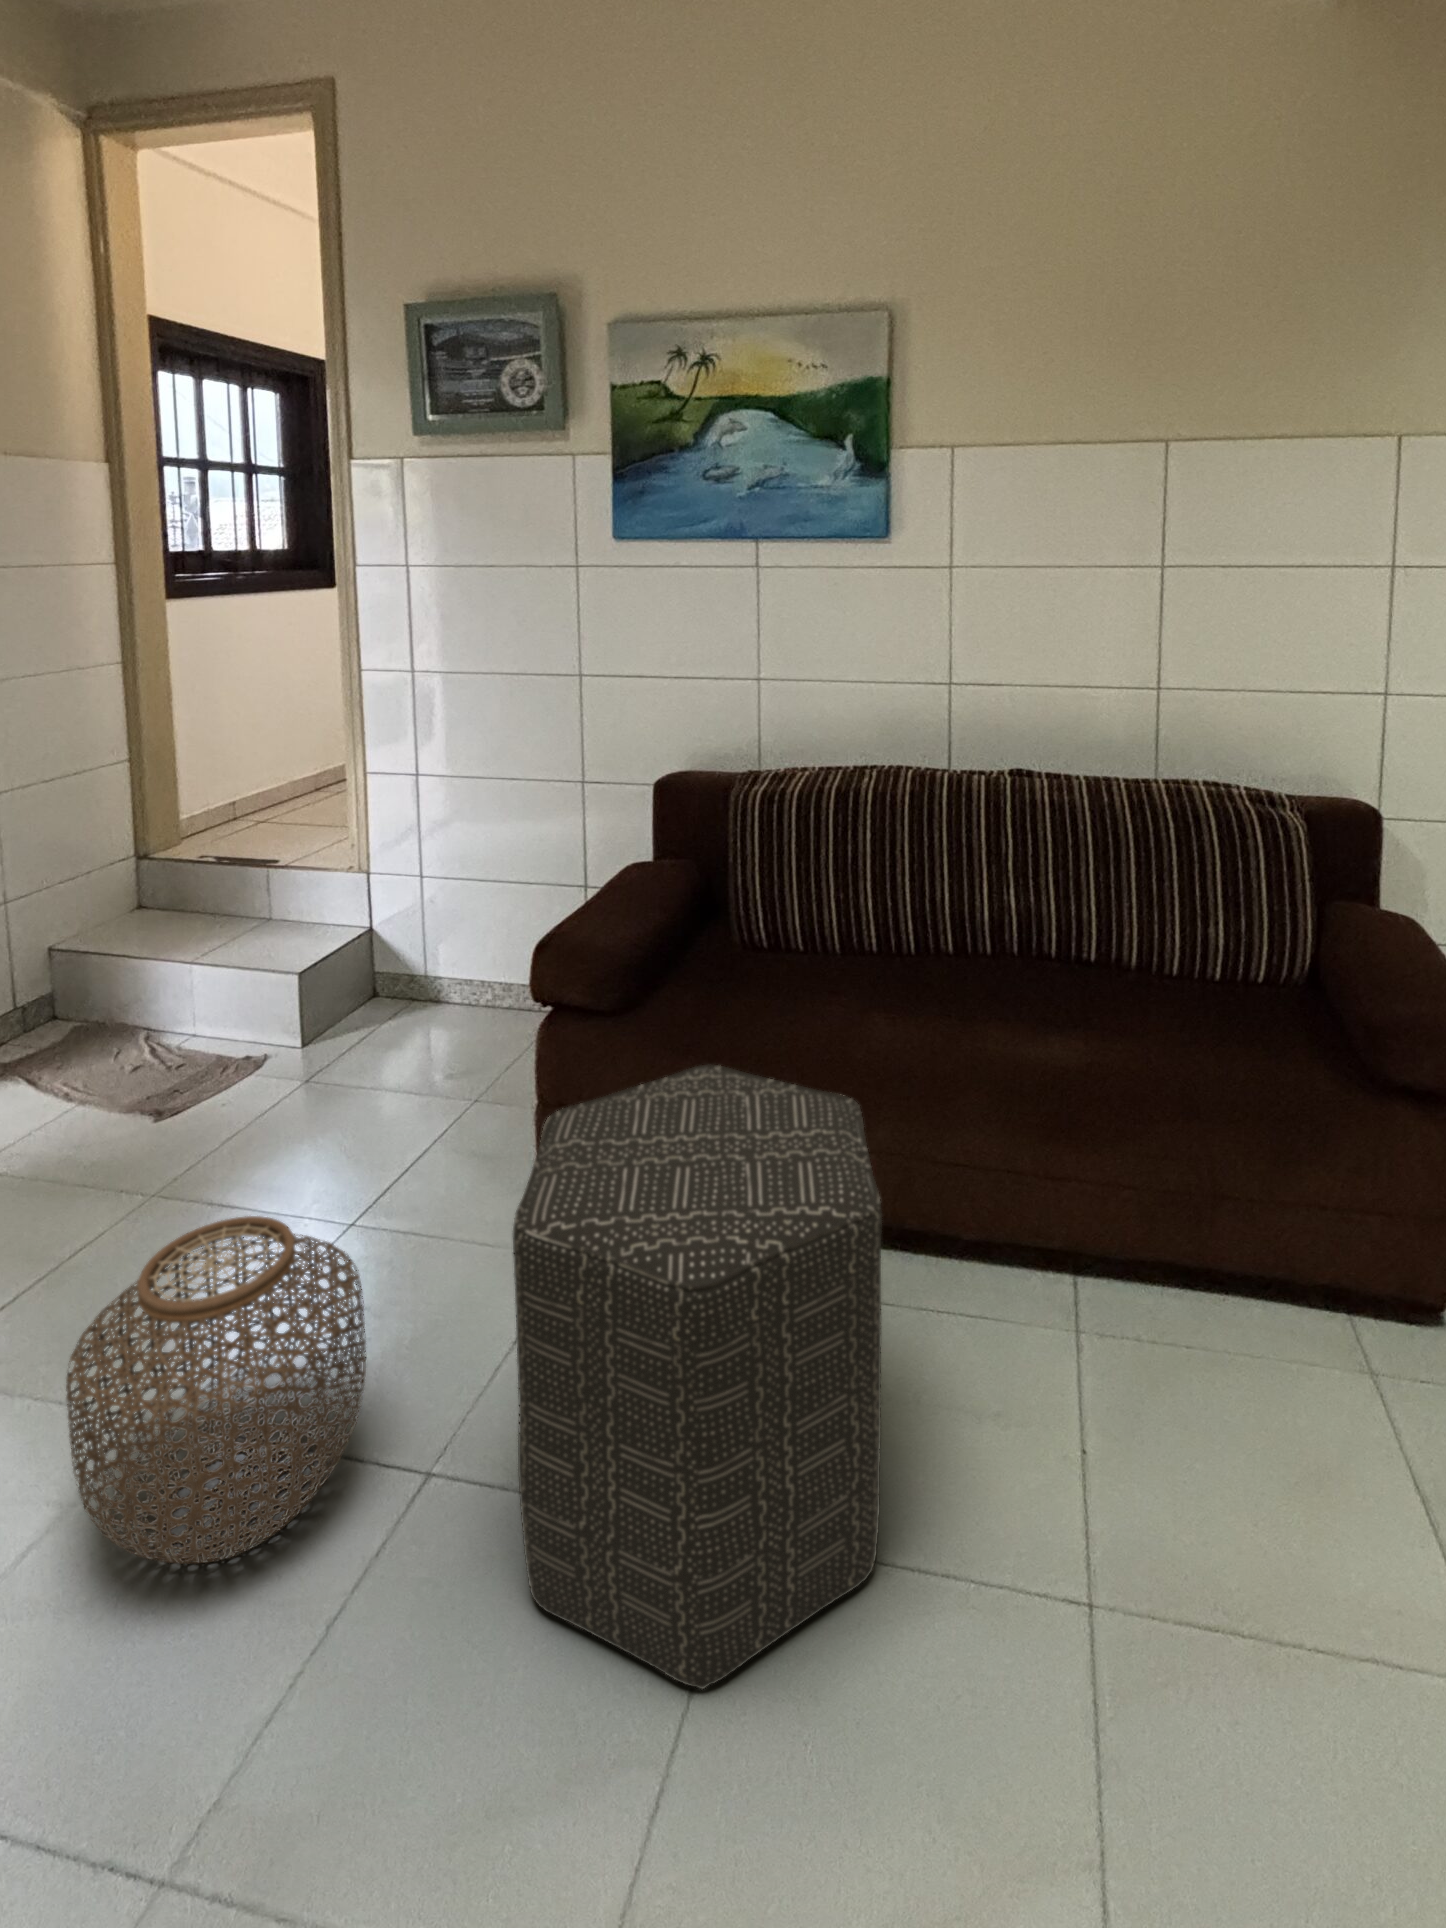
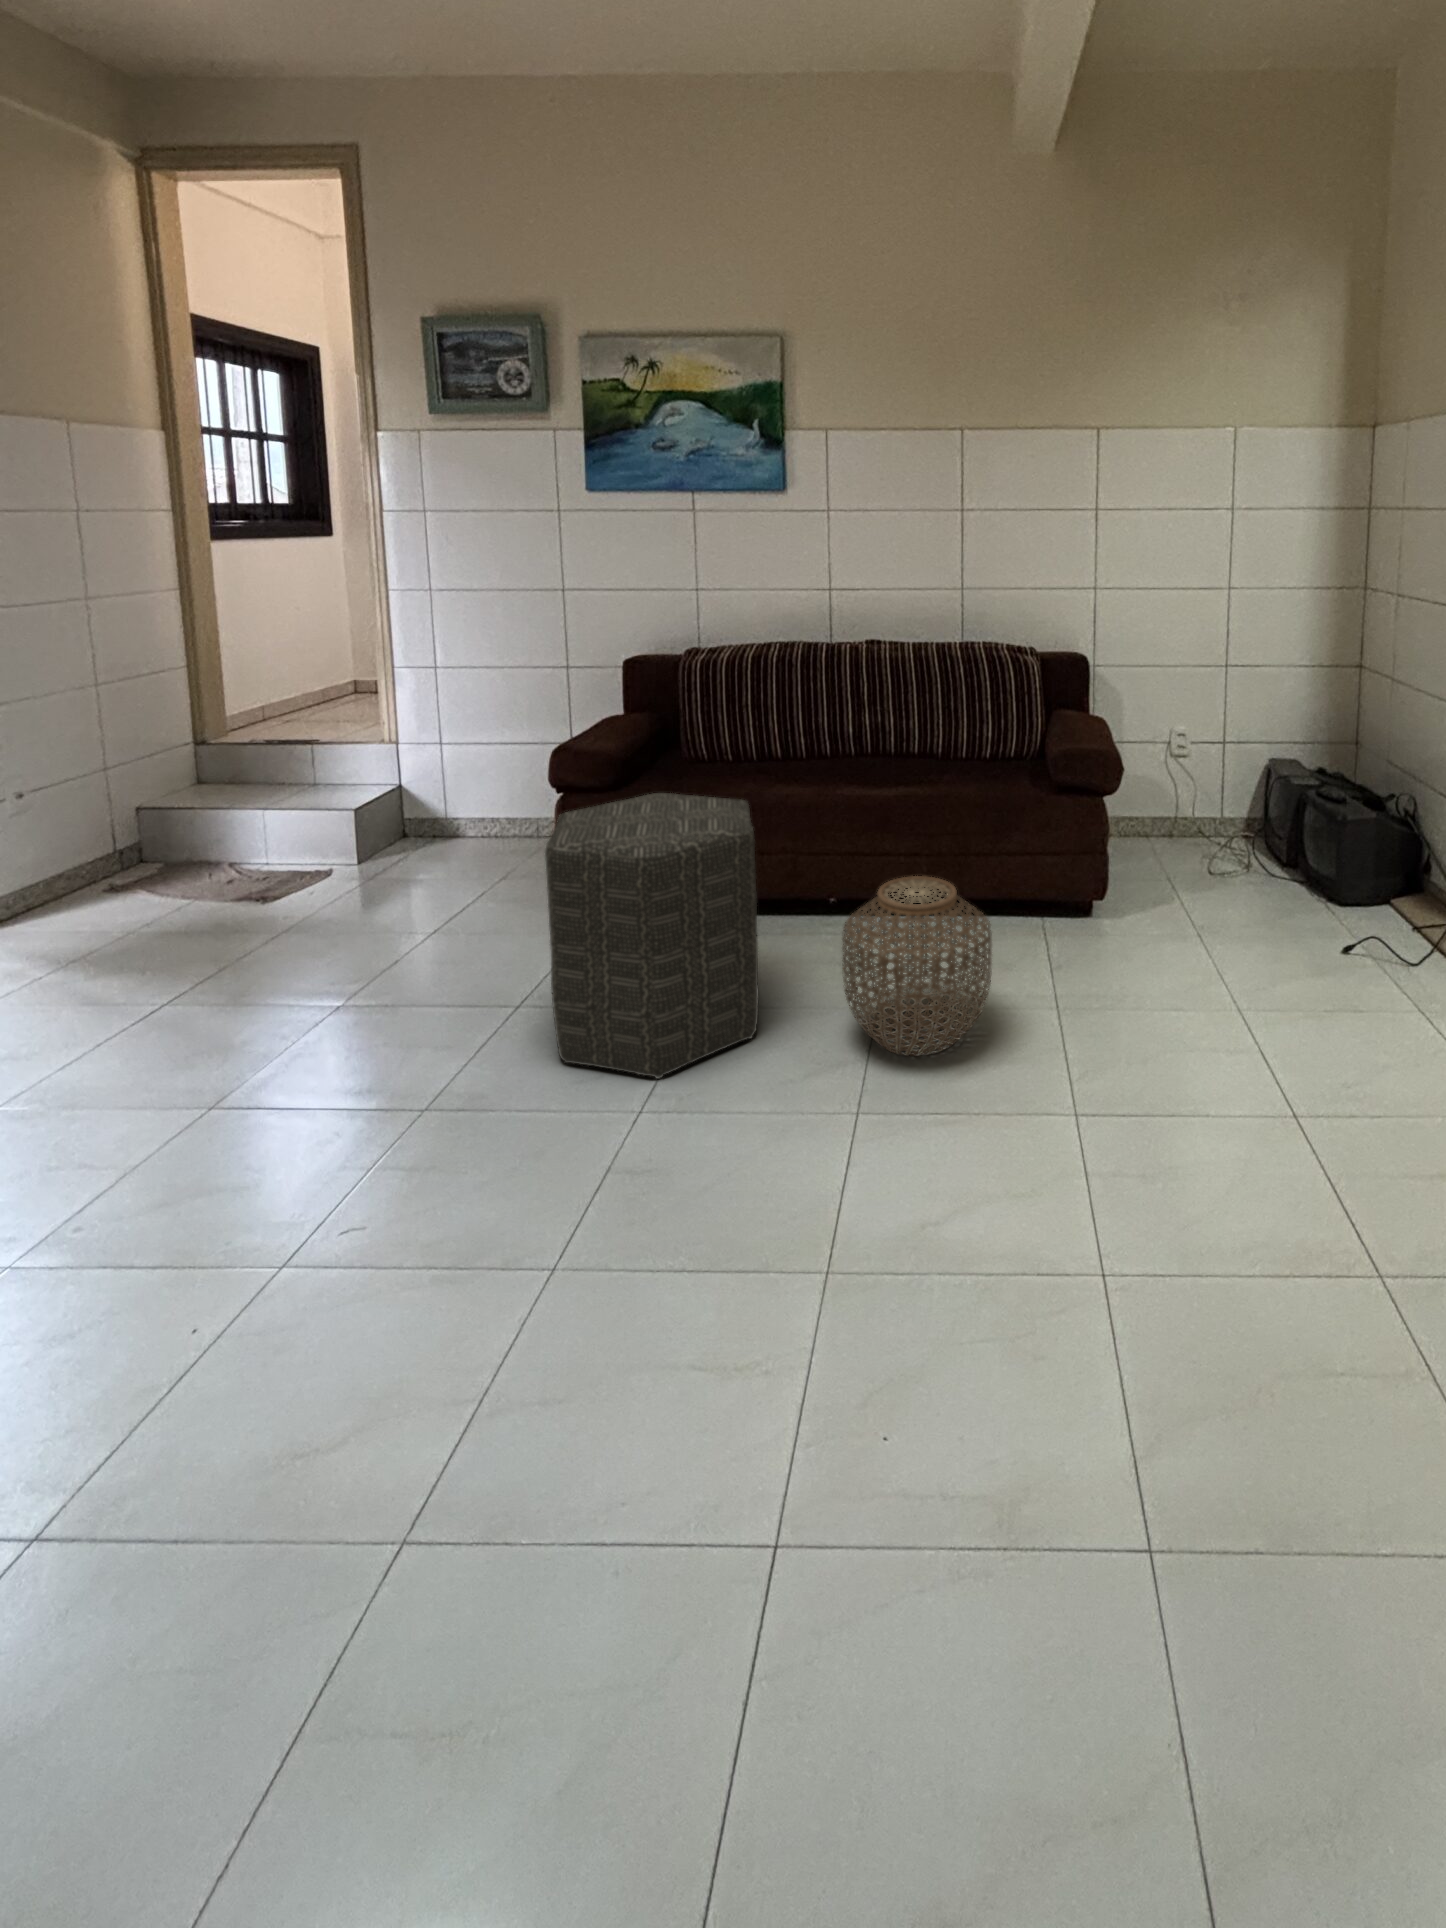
woven basket: present [66,1216,366,1564] -> present [843,876,991,1056]

